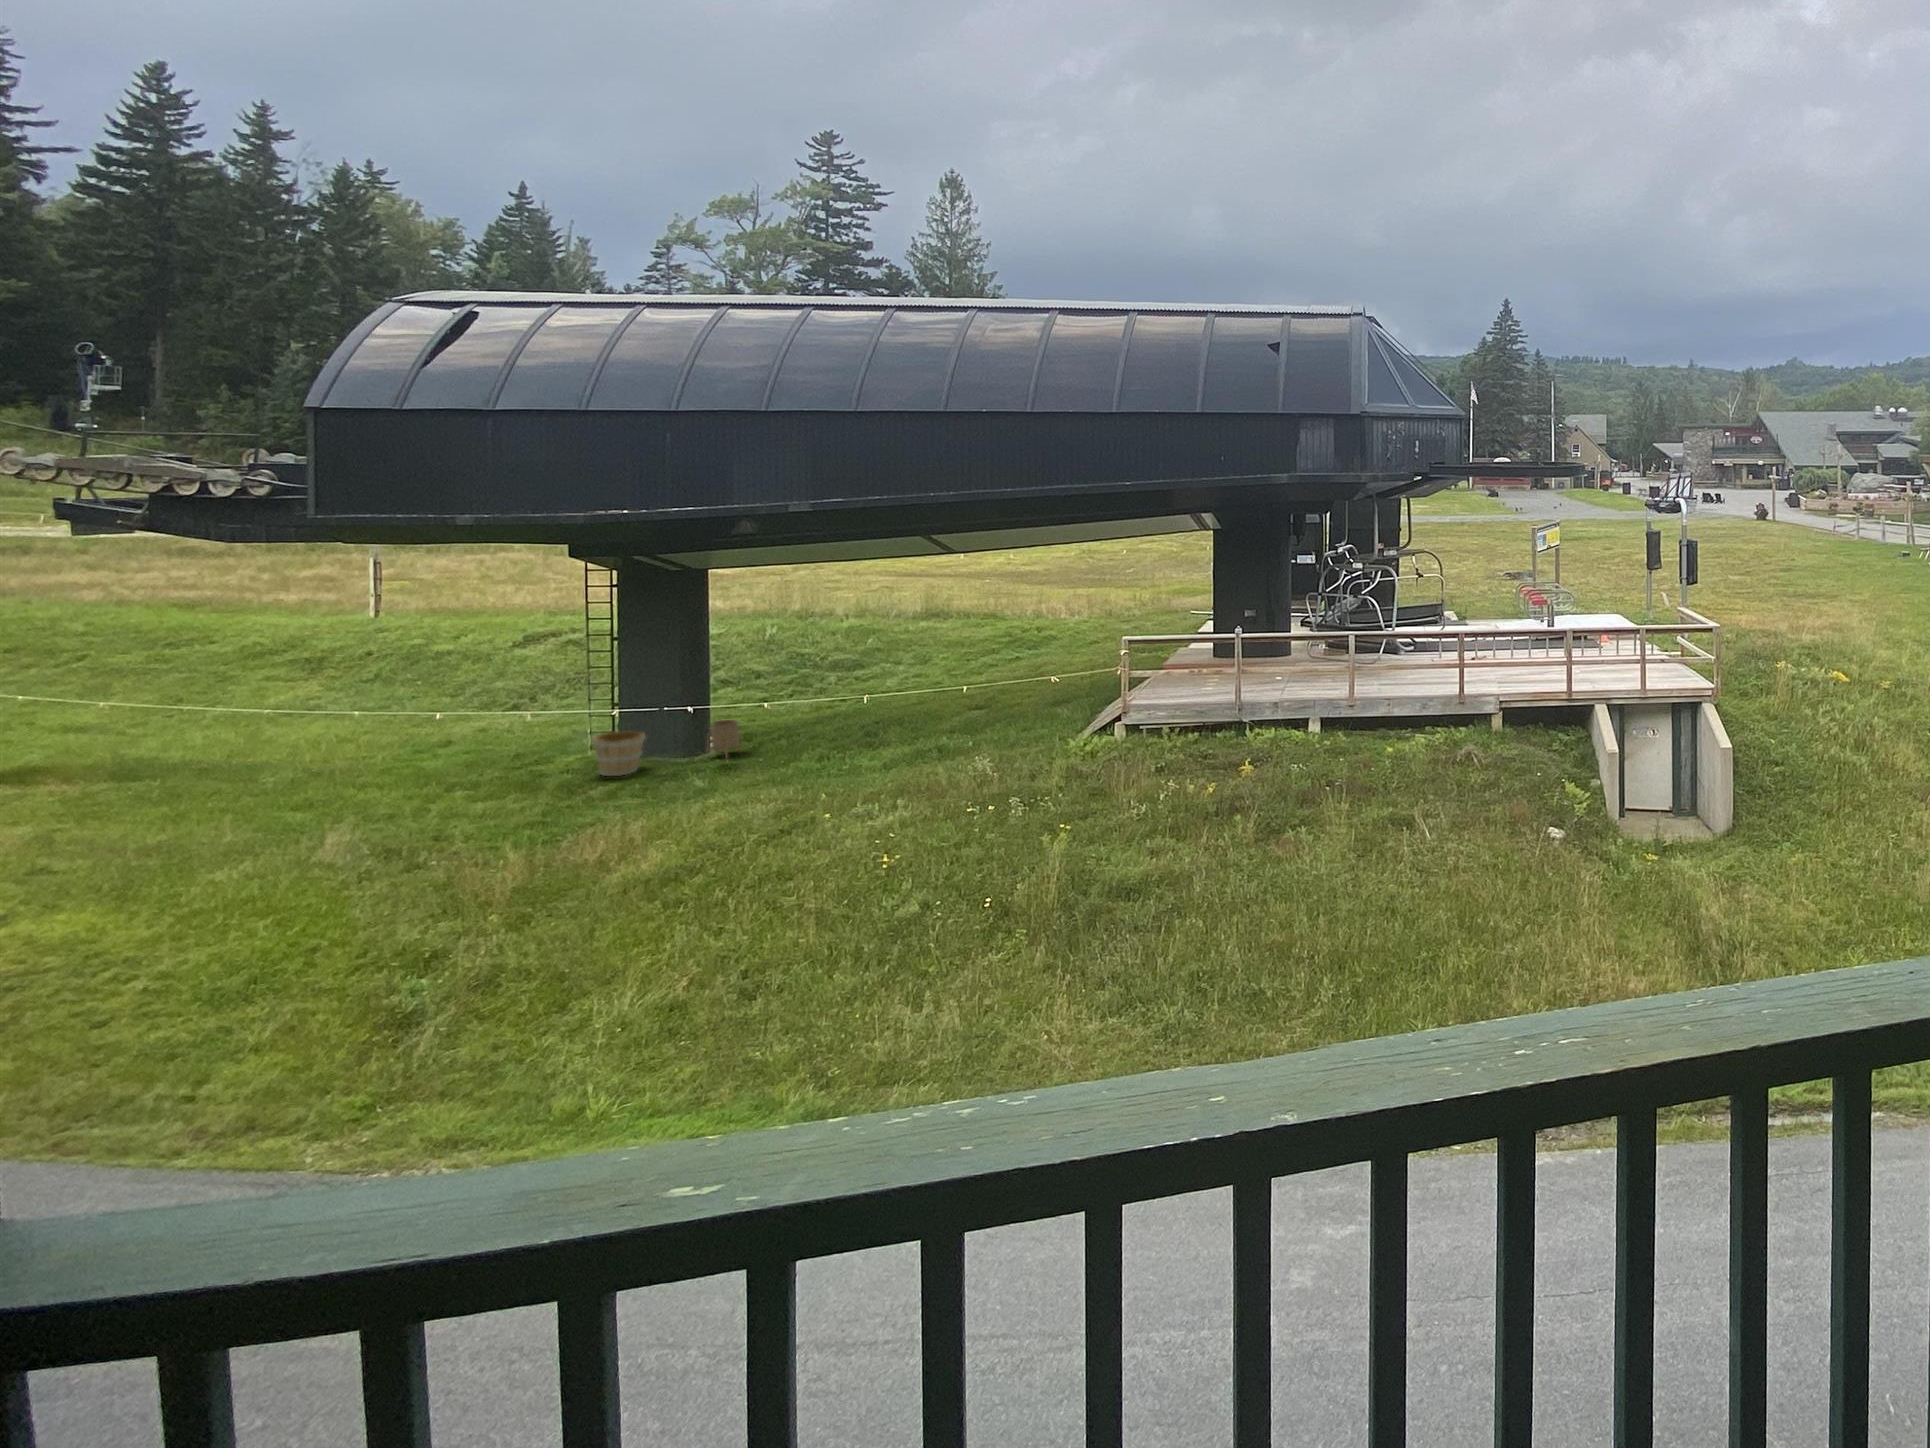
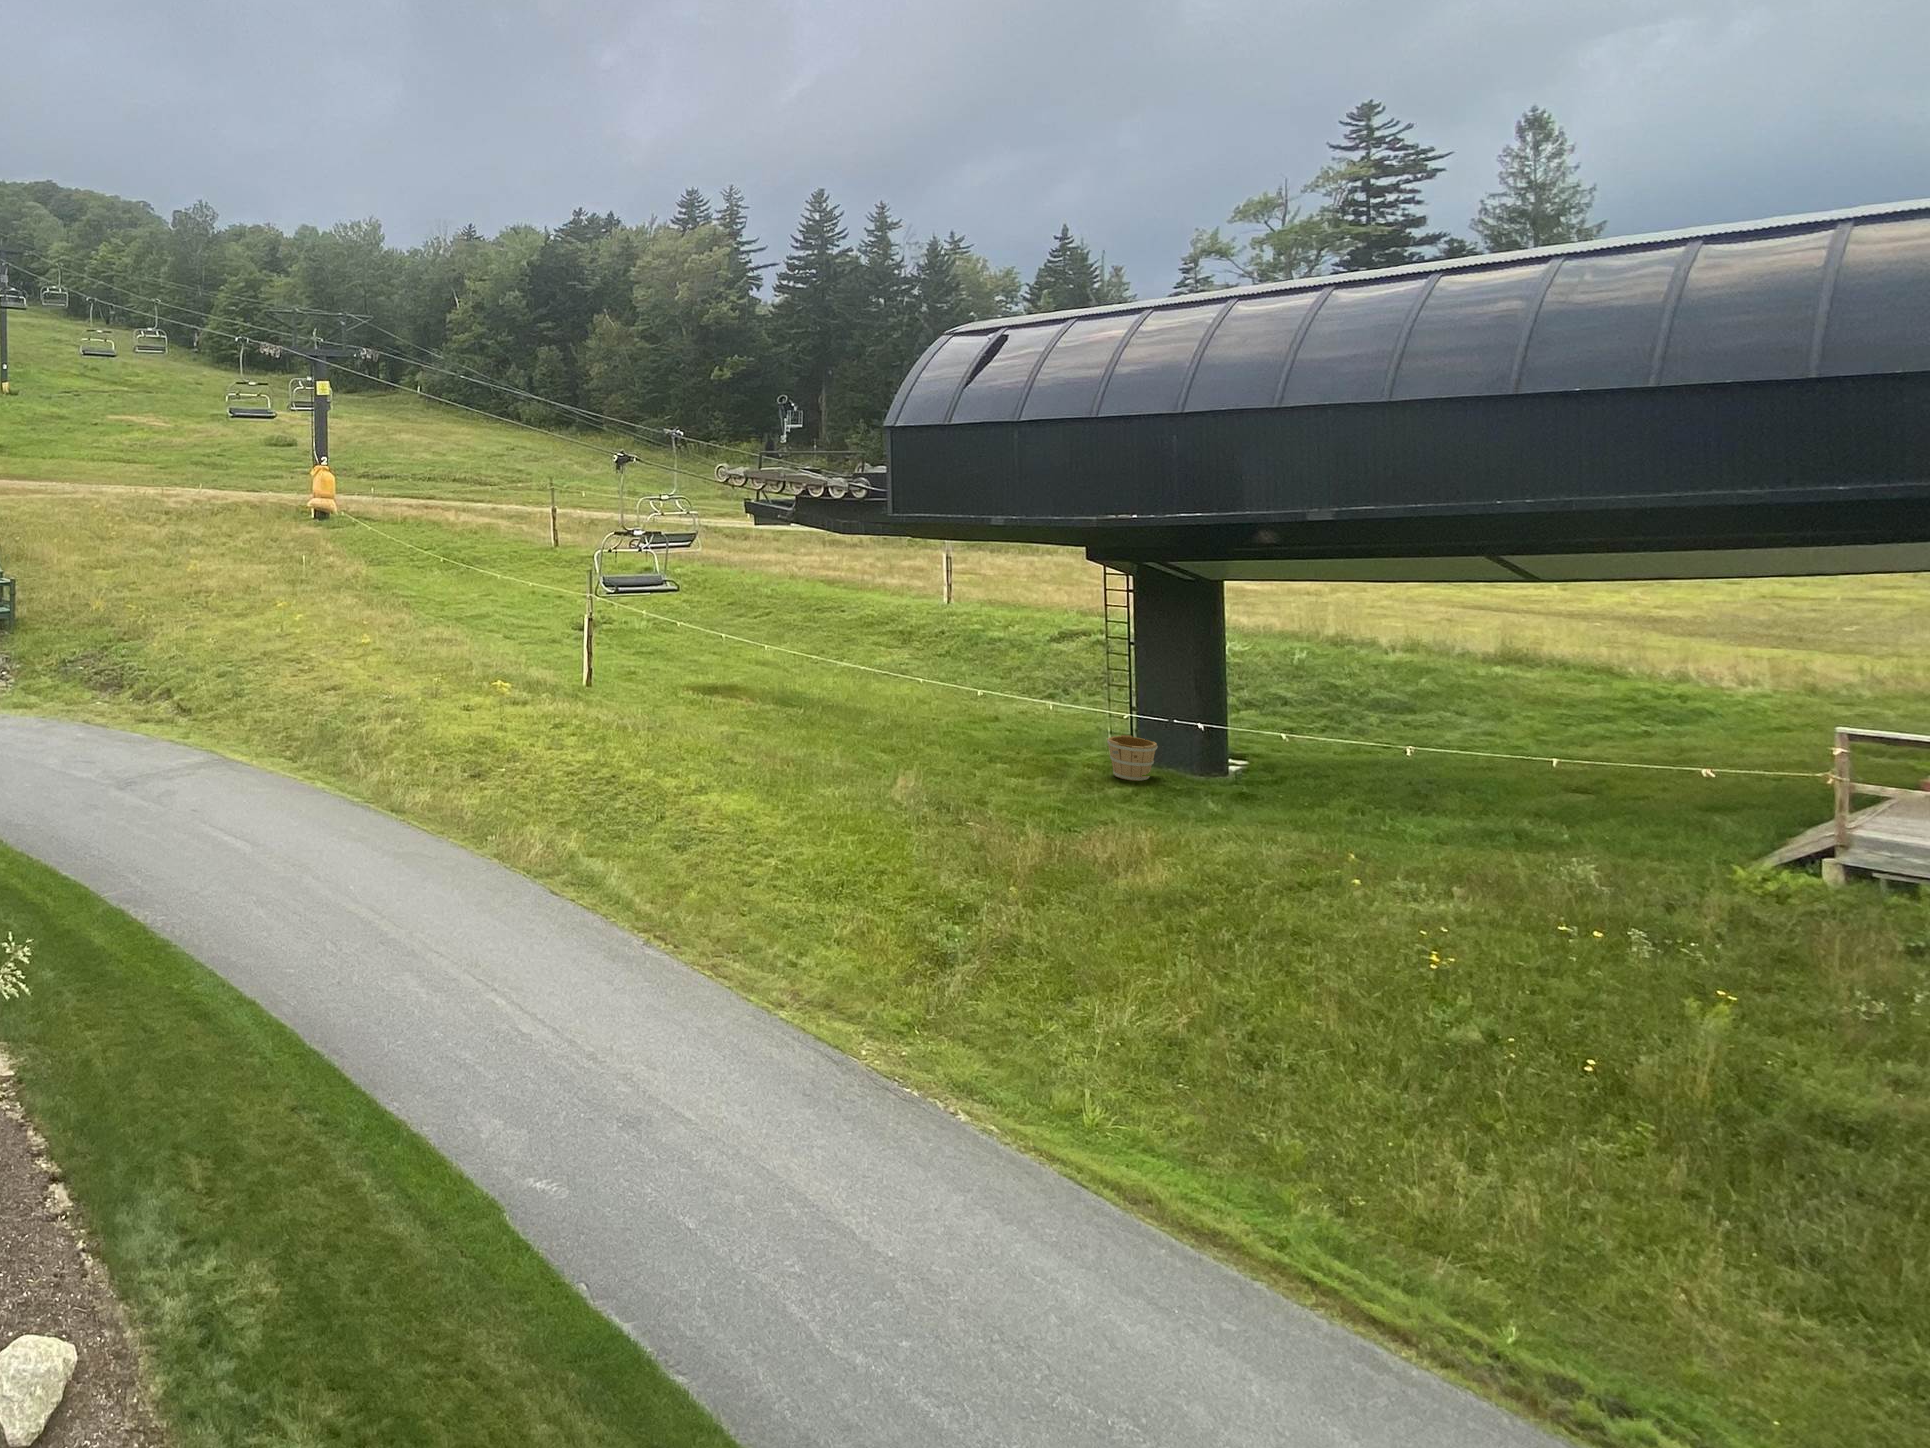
planter: present [707,720,742,756] -> none [1219,744,1258,786]

